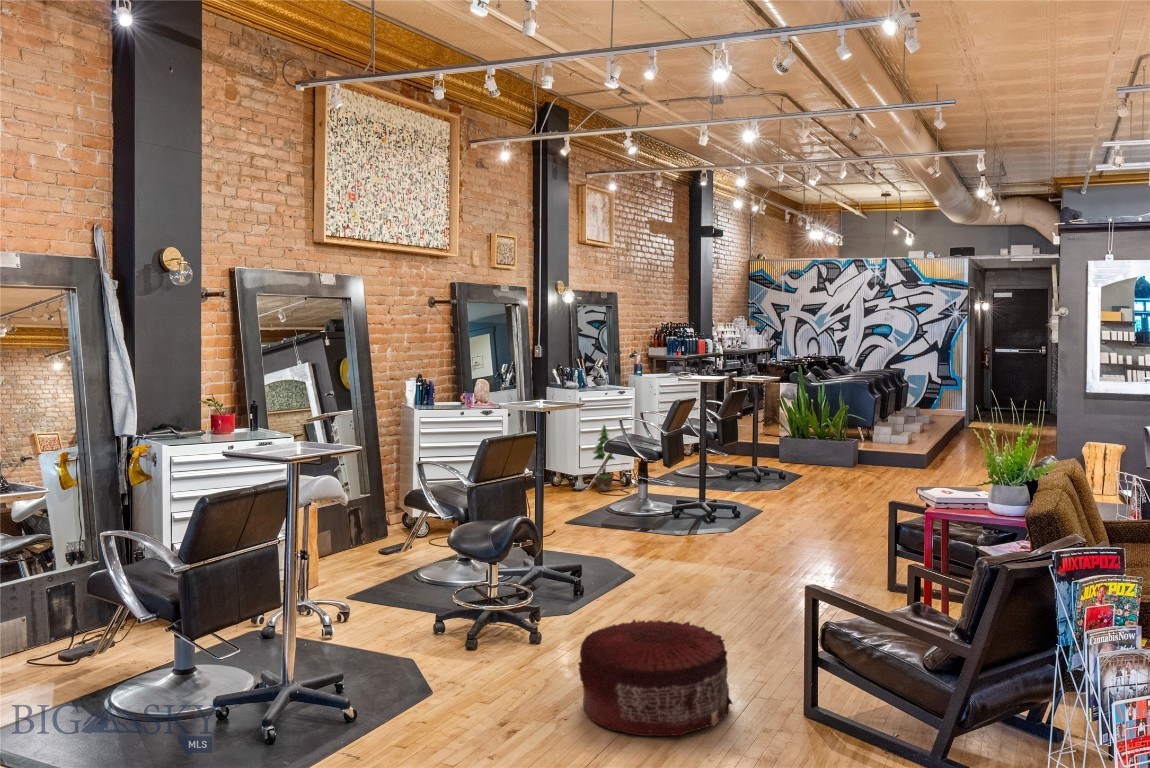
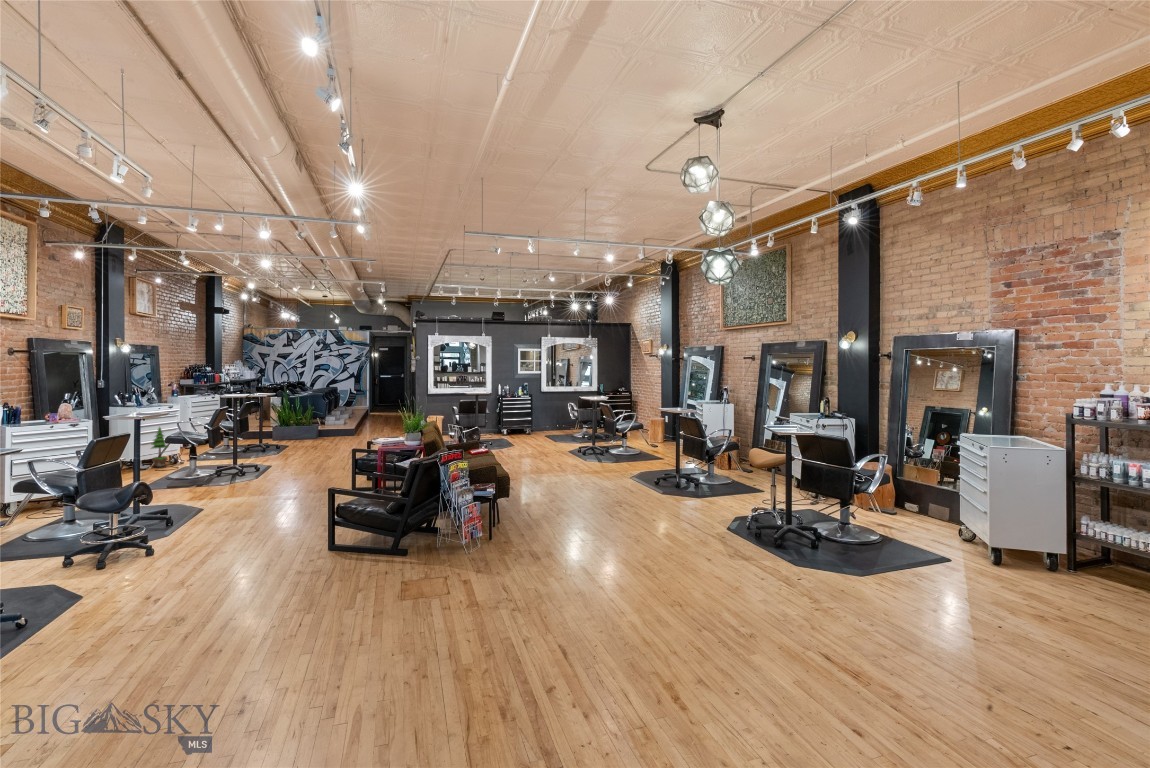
pouf: present [578,619,732,736] -> none [203,520,294,581]

